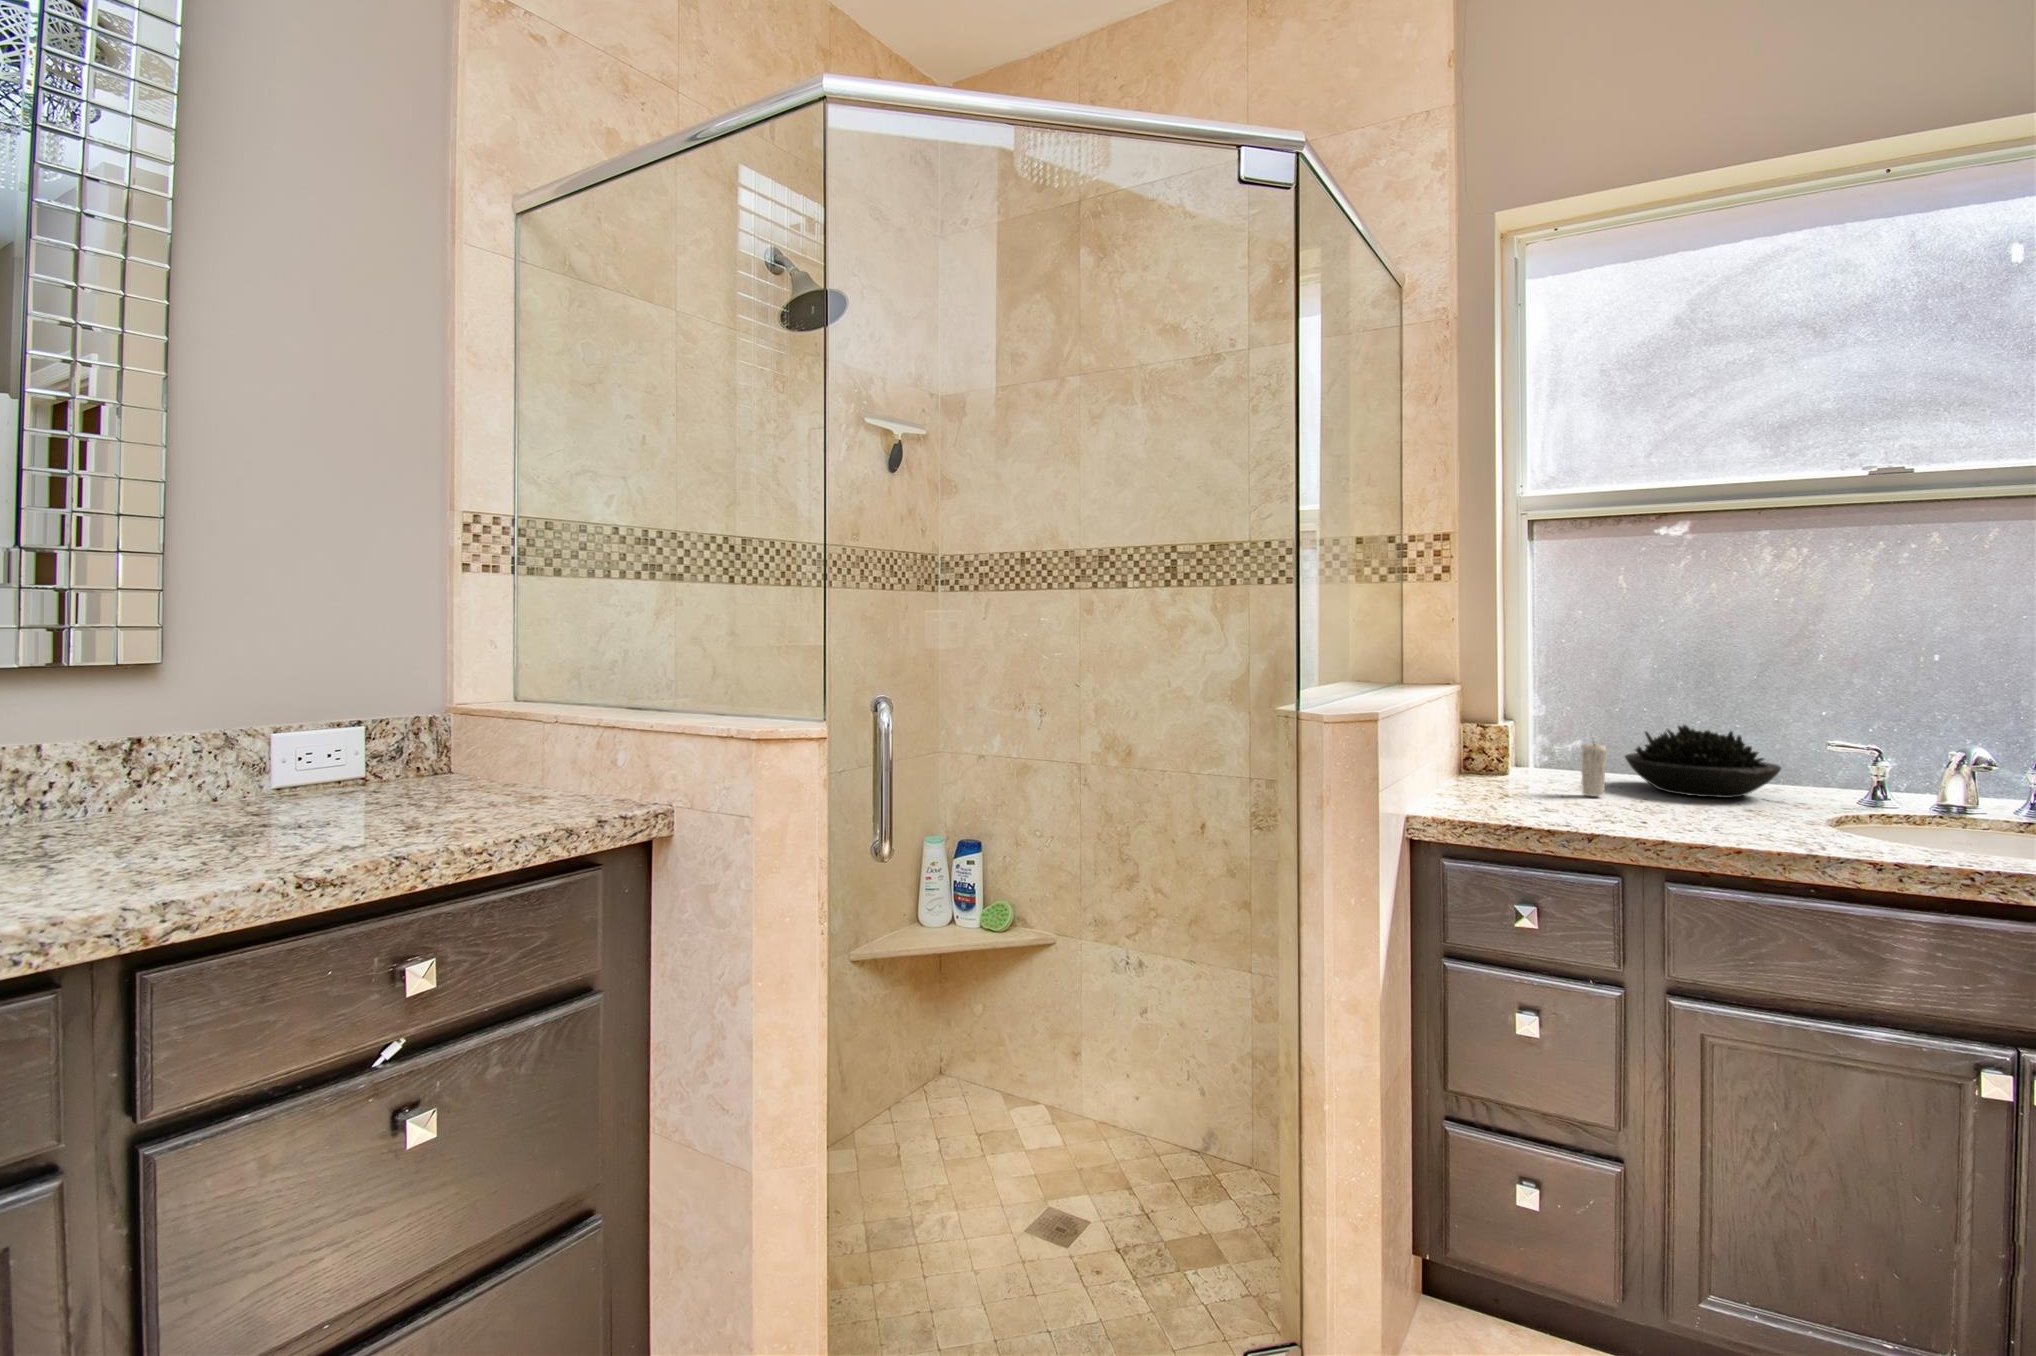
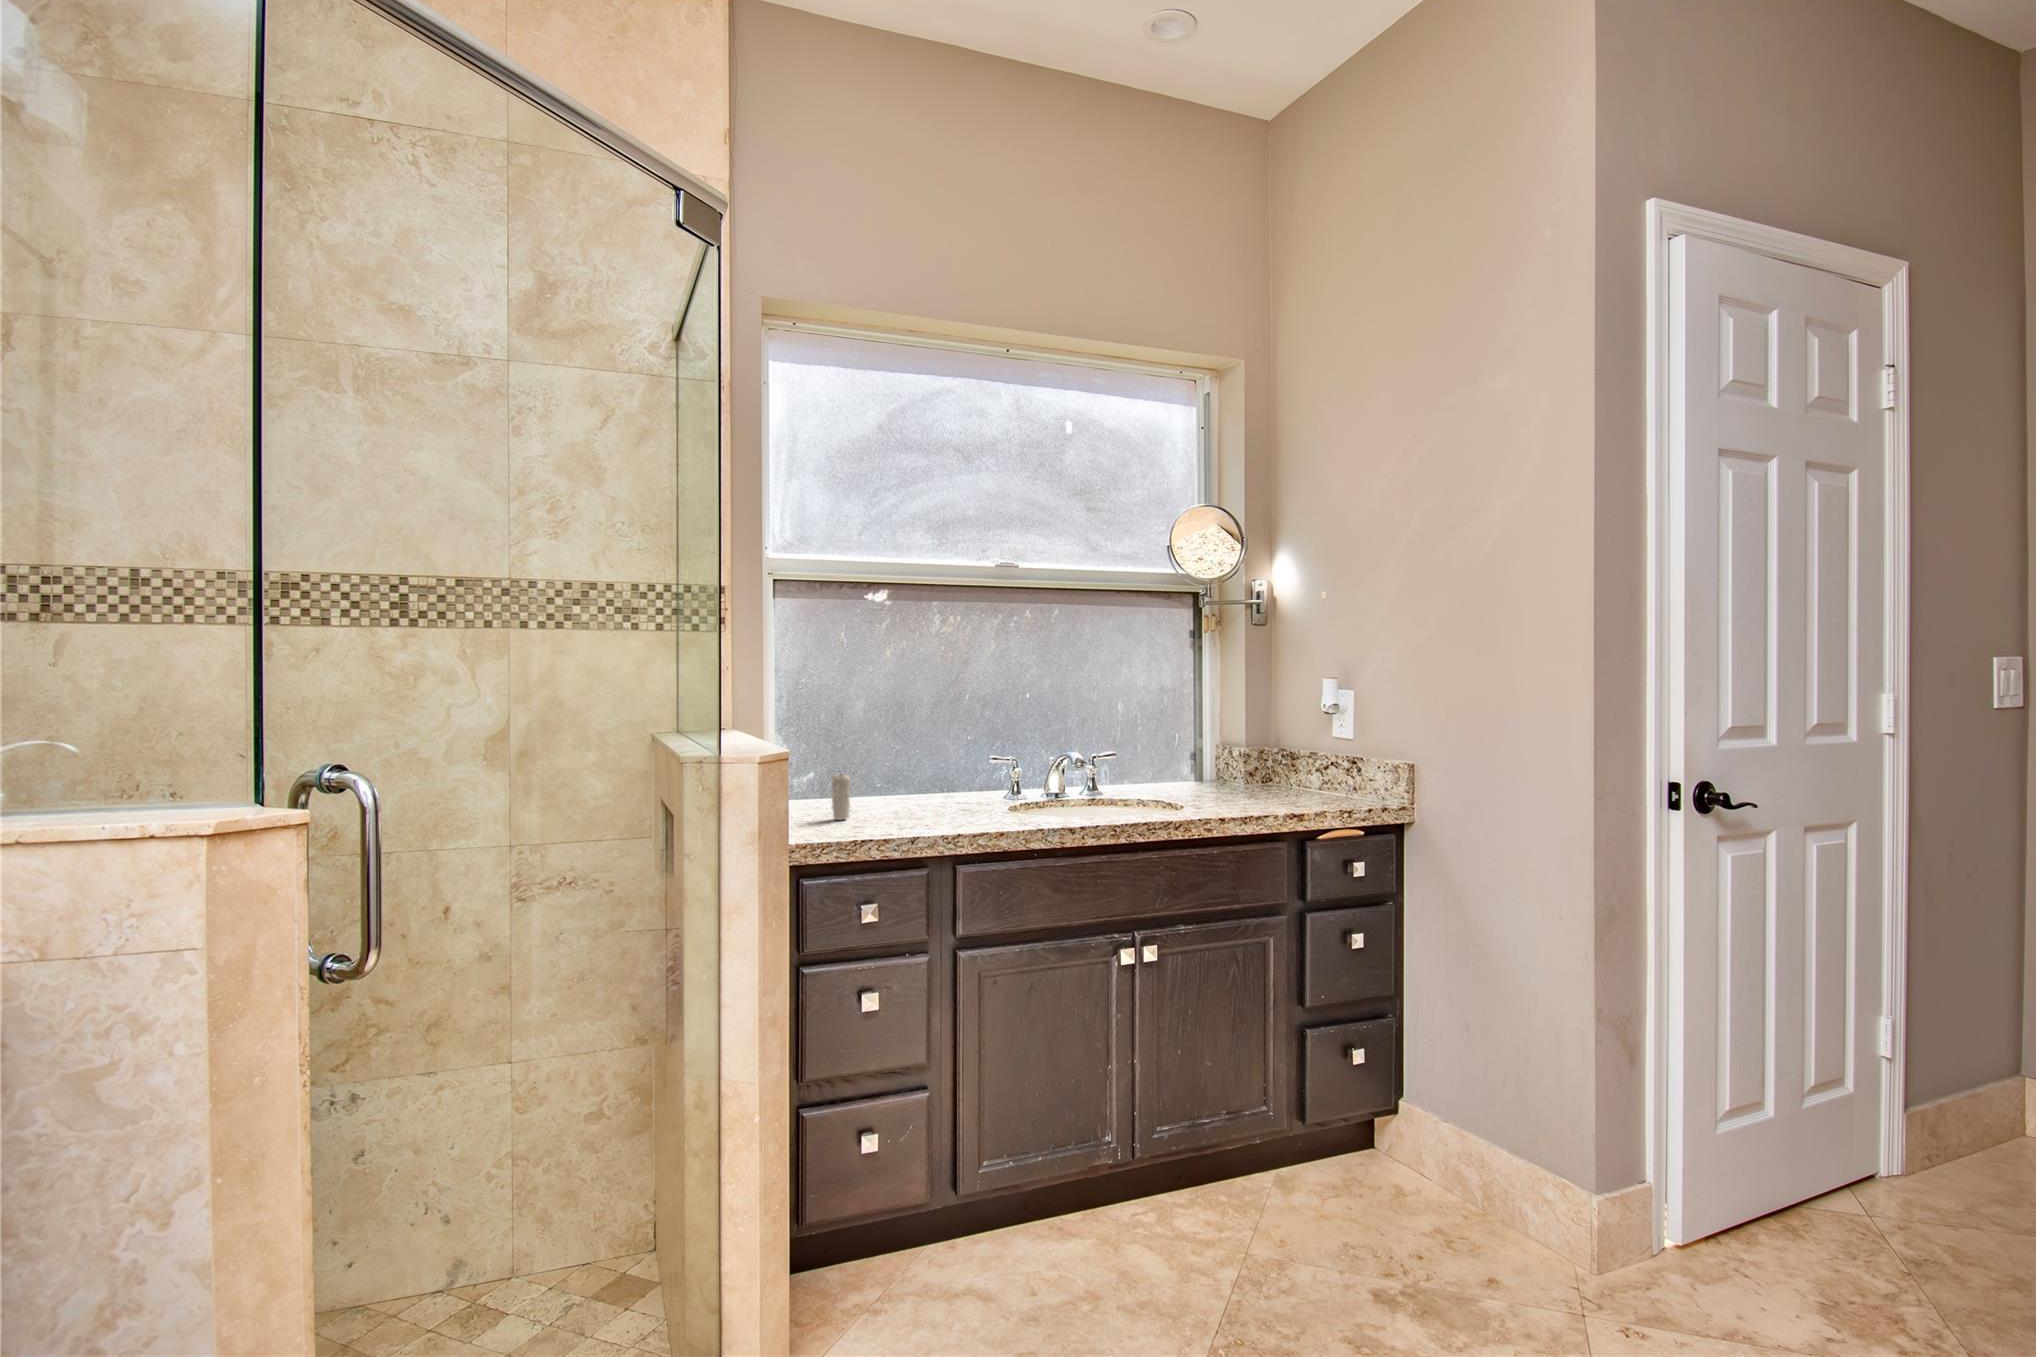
succulent plant: present [1625,725,1781,798] -> none [859,752,960,809]

